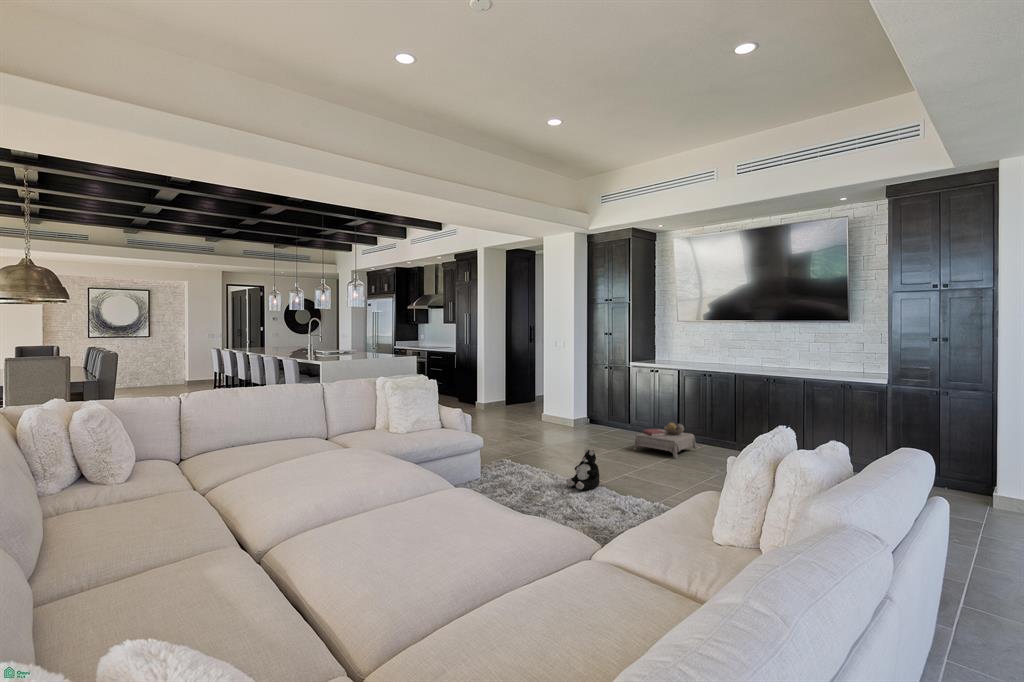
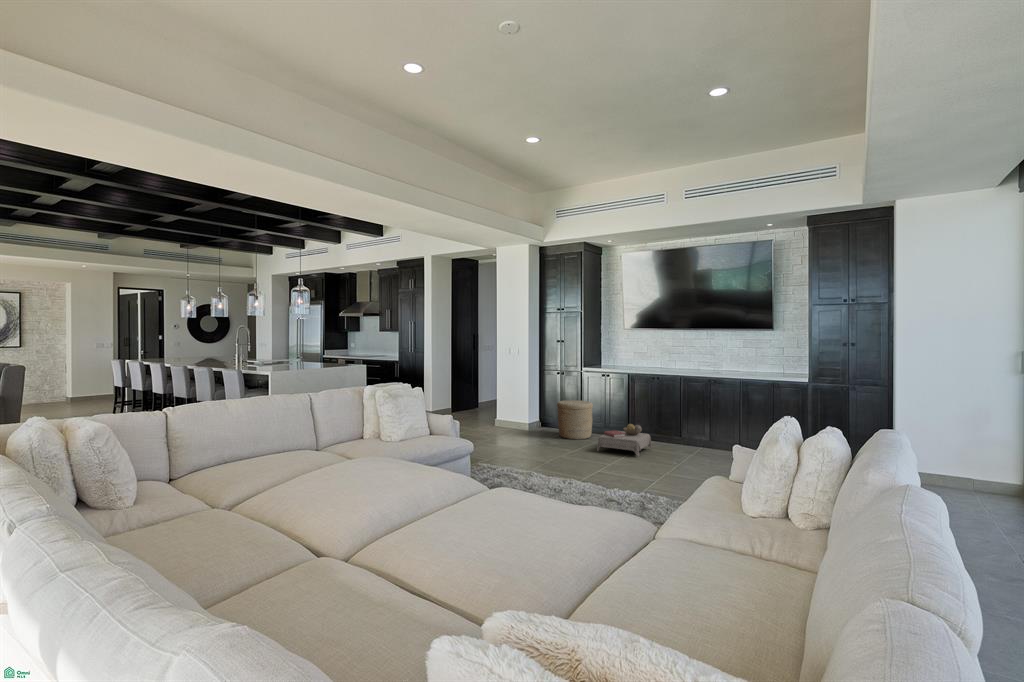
woven basket: none [600,395,639,436] -> present [557,400,593,439]
plush toy: present [566,449,600,490] -> none [555,450,586,489]

